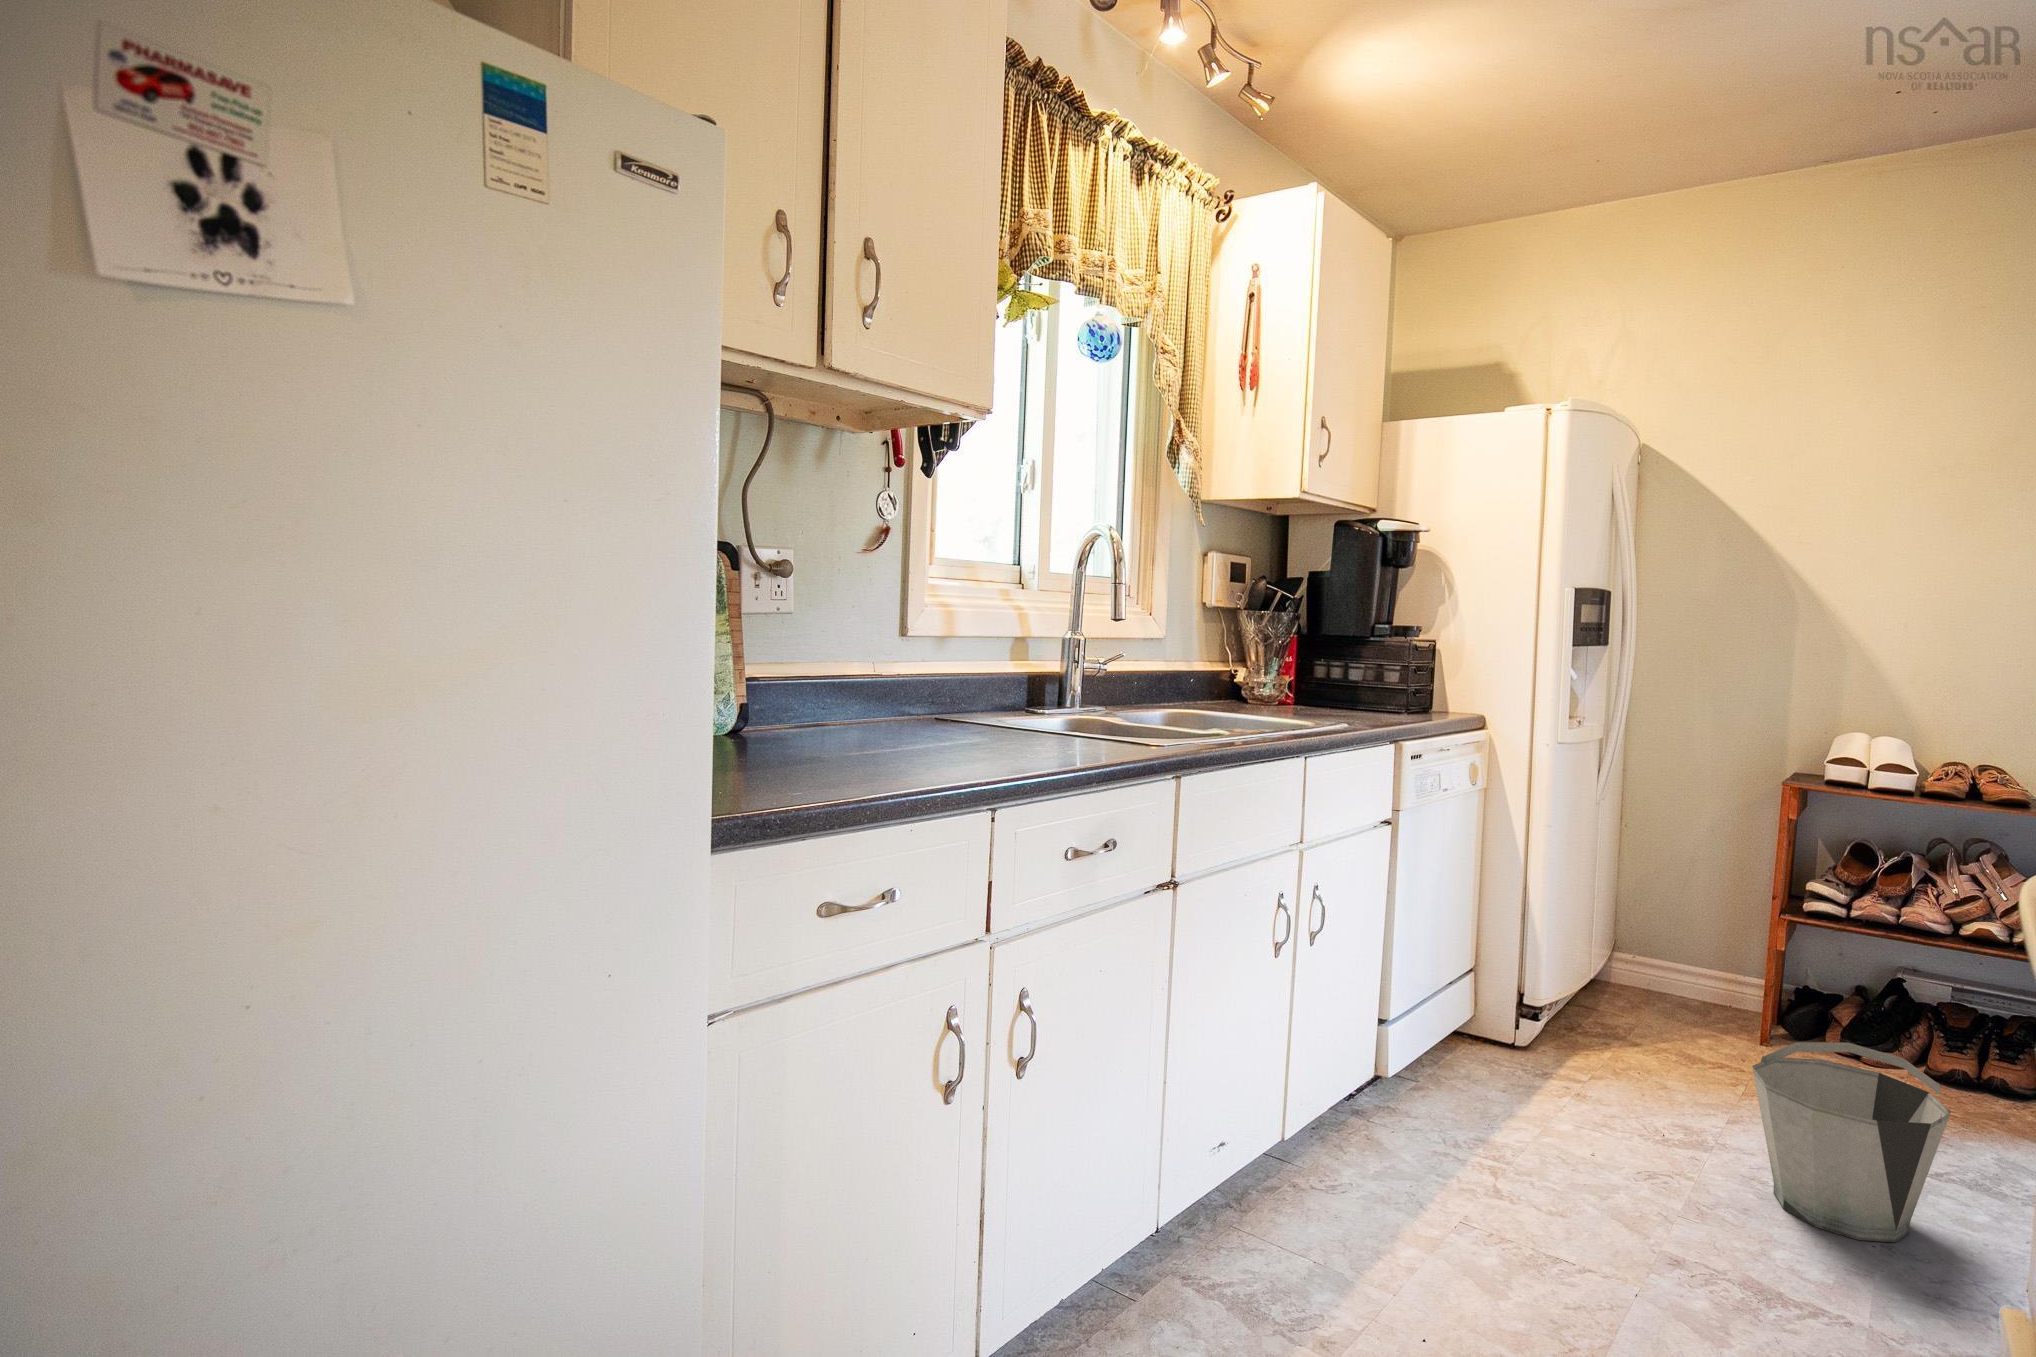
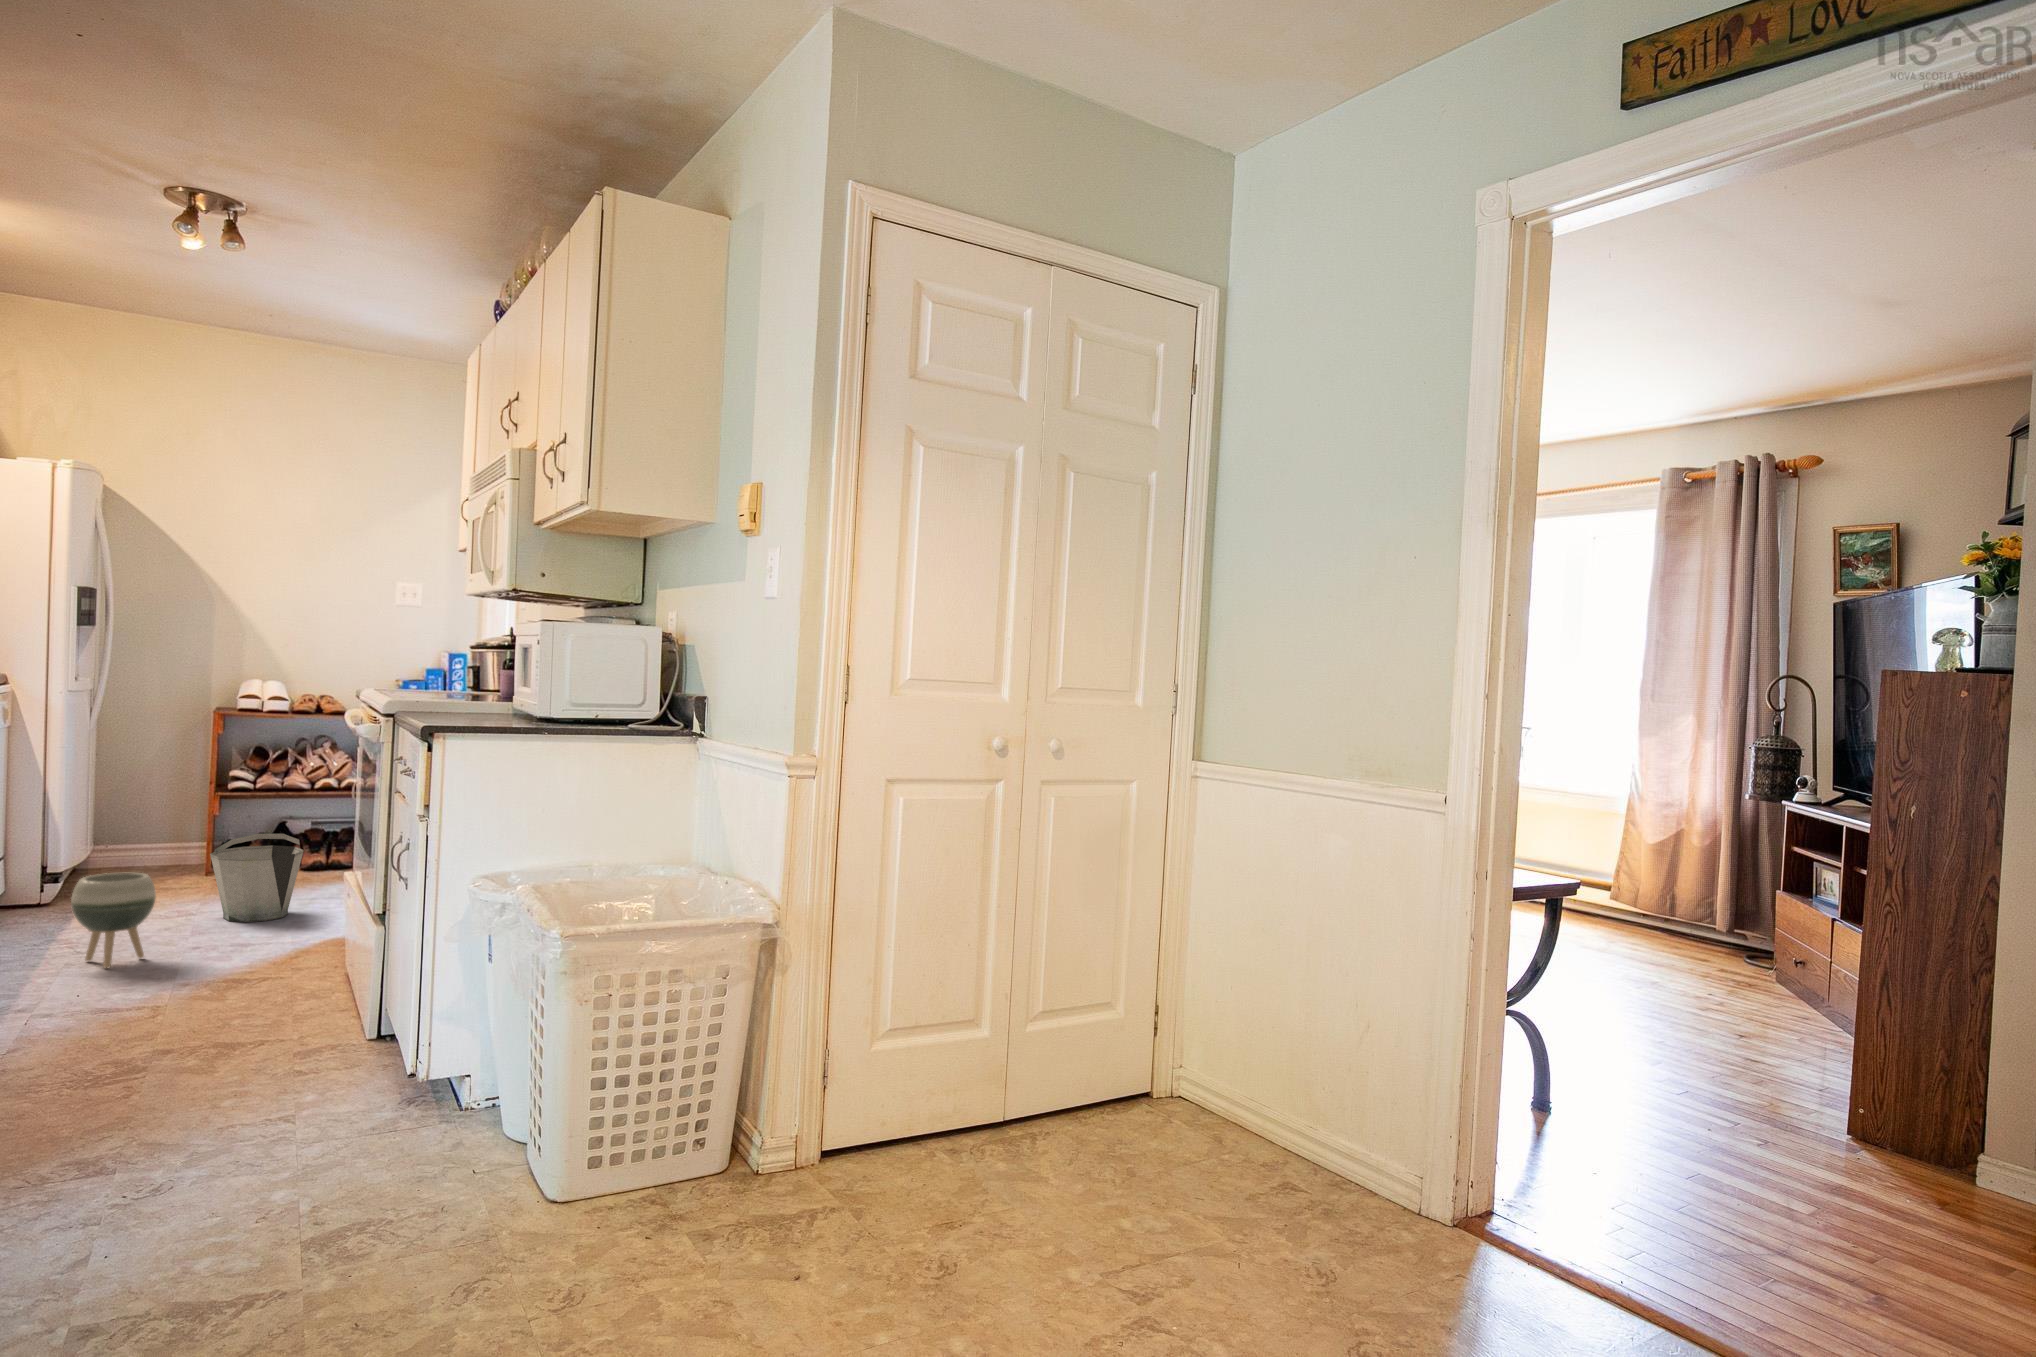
planter: none [1482,1098,1625,1298] -> present [71,872,156,968]

